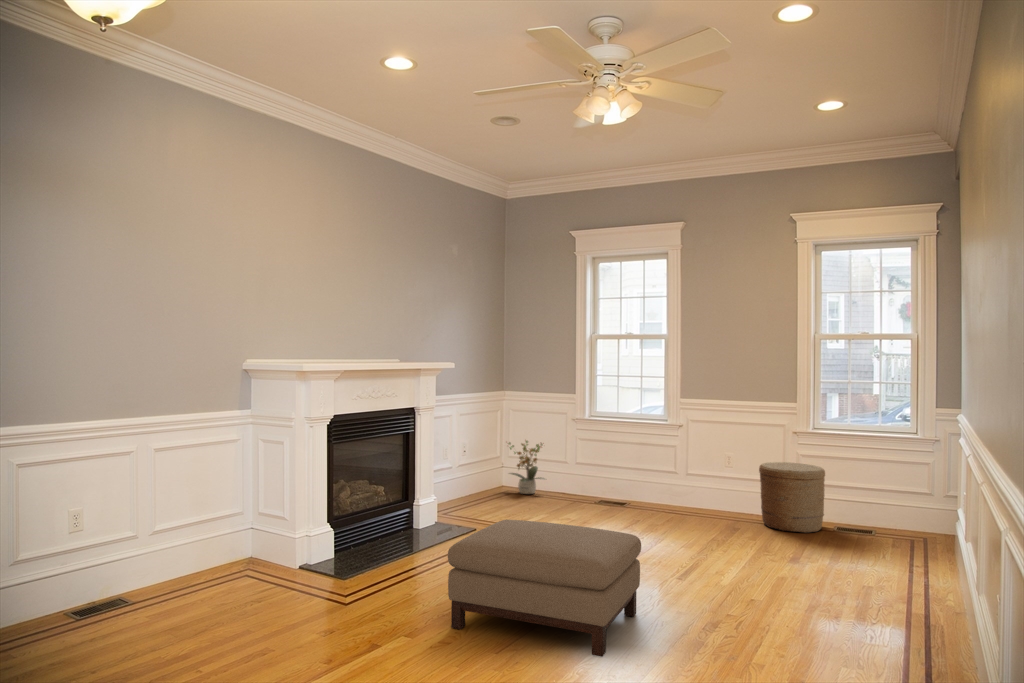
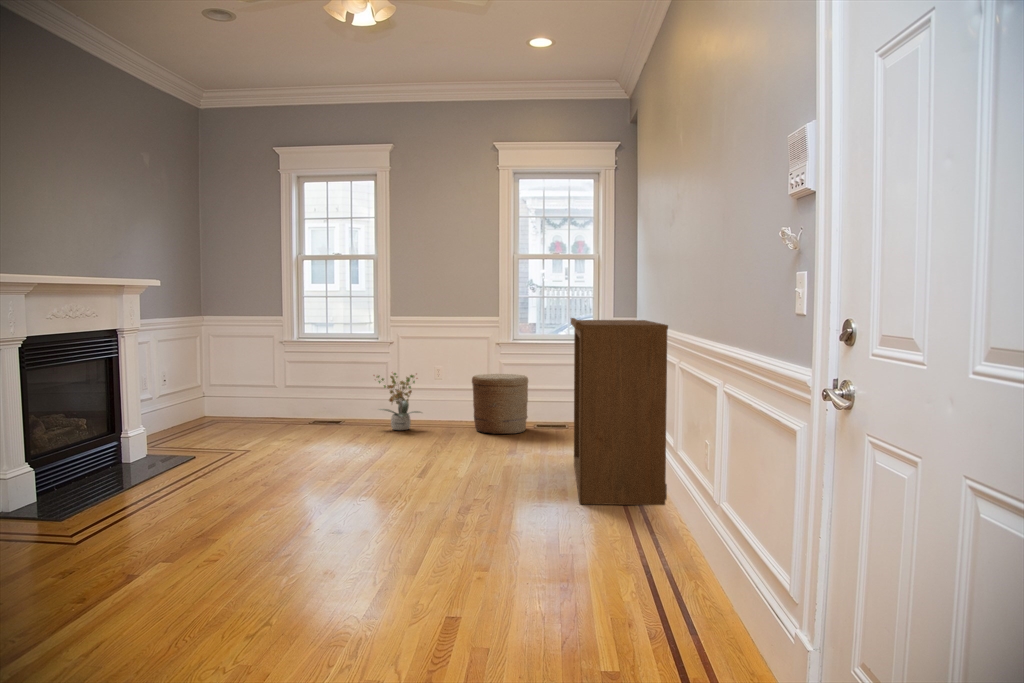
bookshelf: none [840,414,968,674] -> present [571,318,668,505]
potted plant: present [509,441,545,494] -> present [377,373,421,430]
ottoman: present [448,519,641,657] -> none [219,430,405,538]

